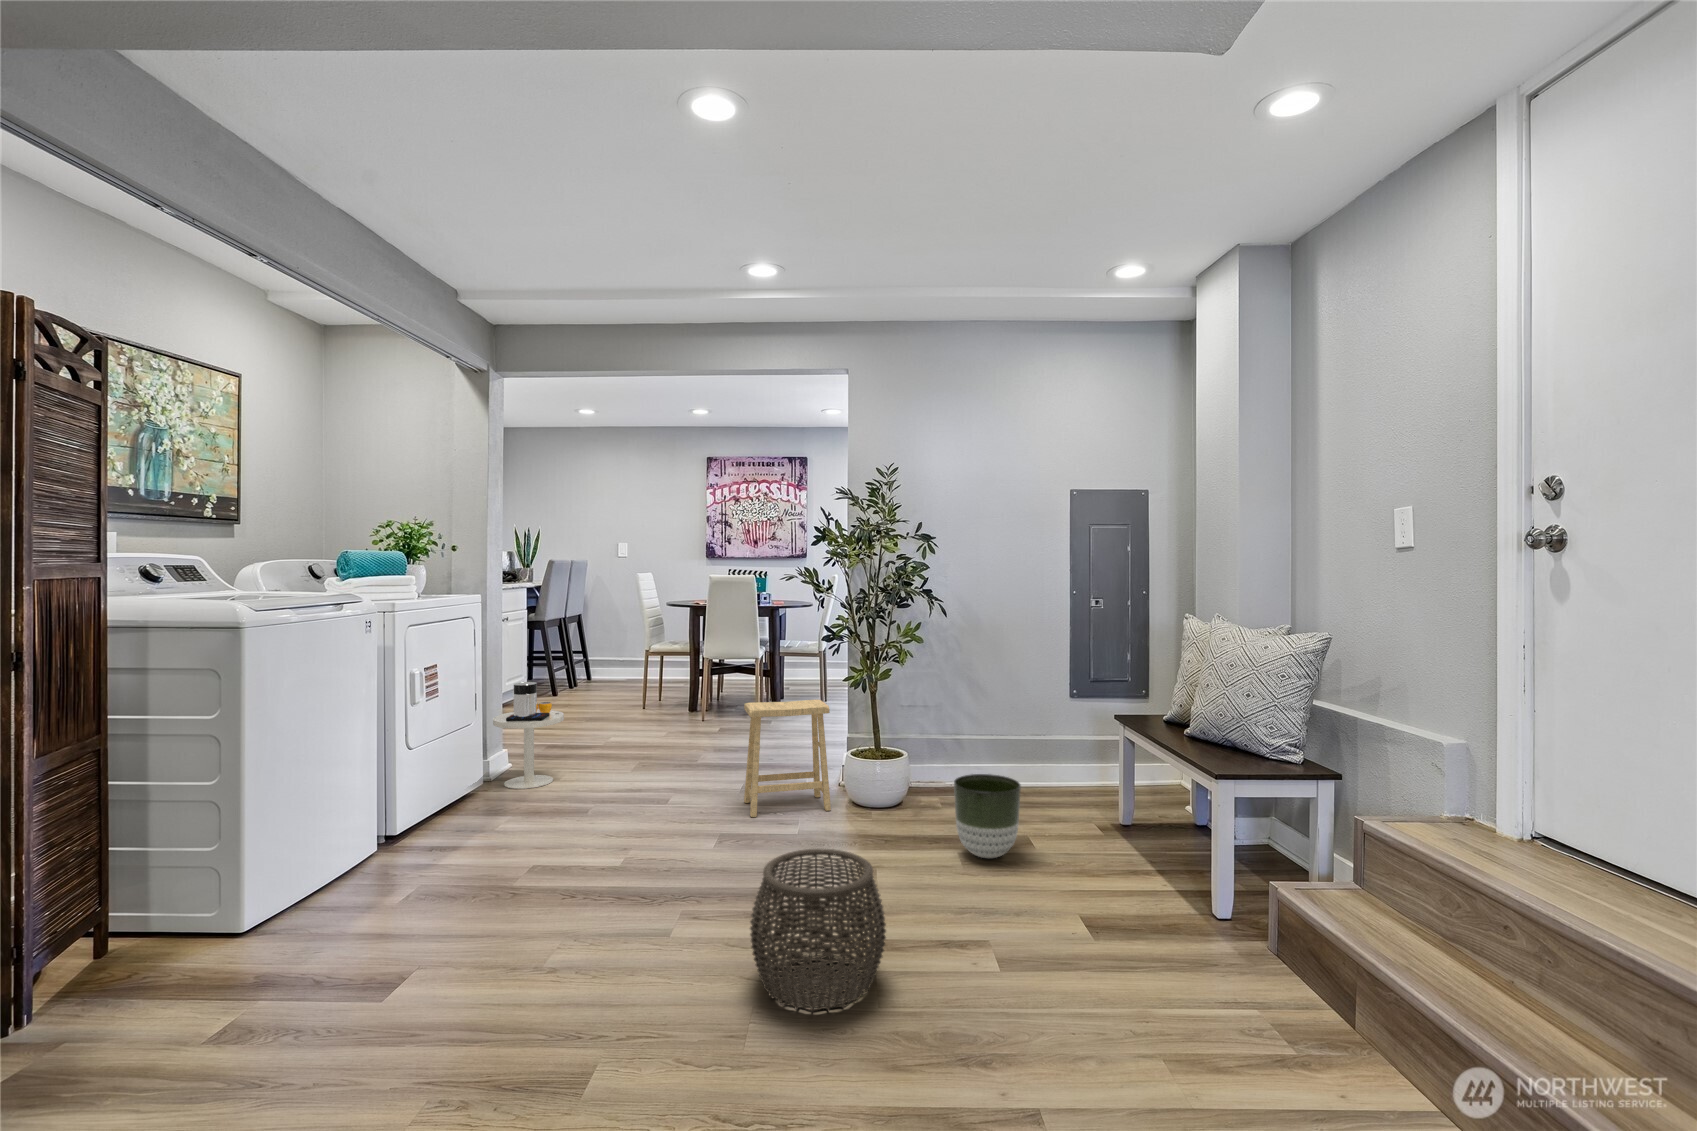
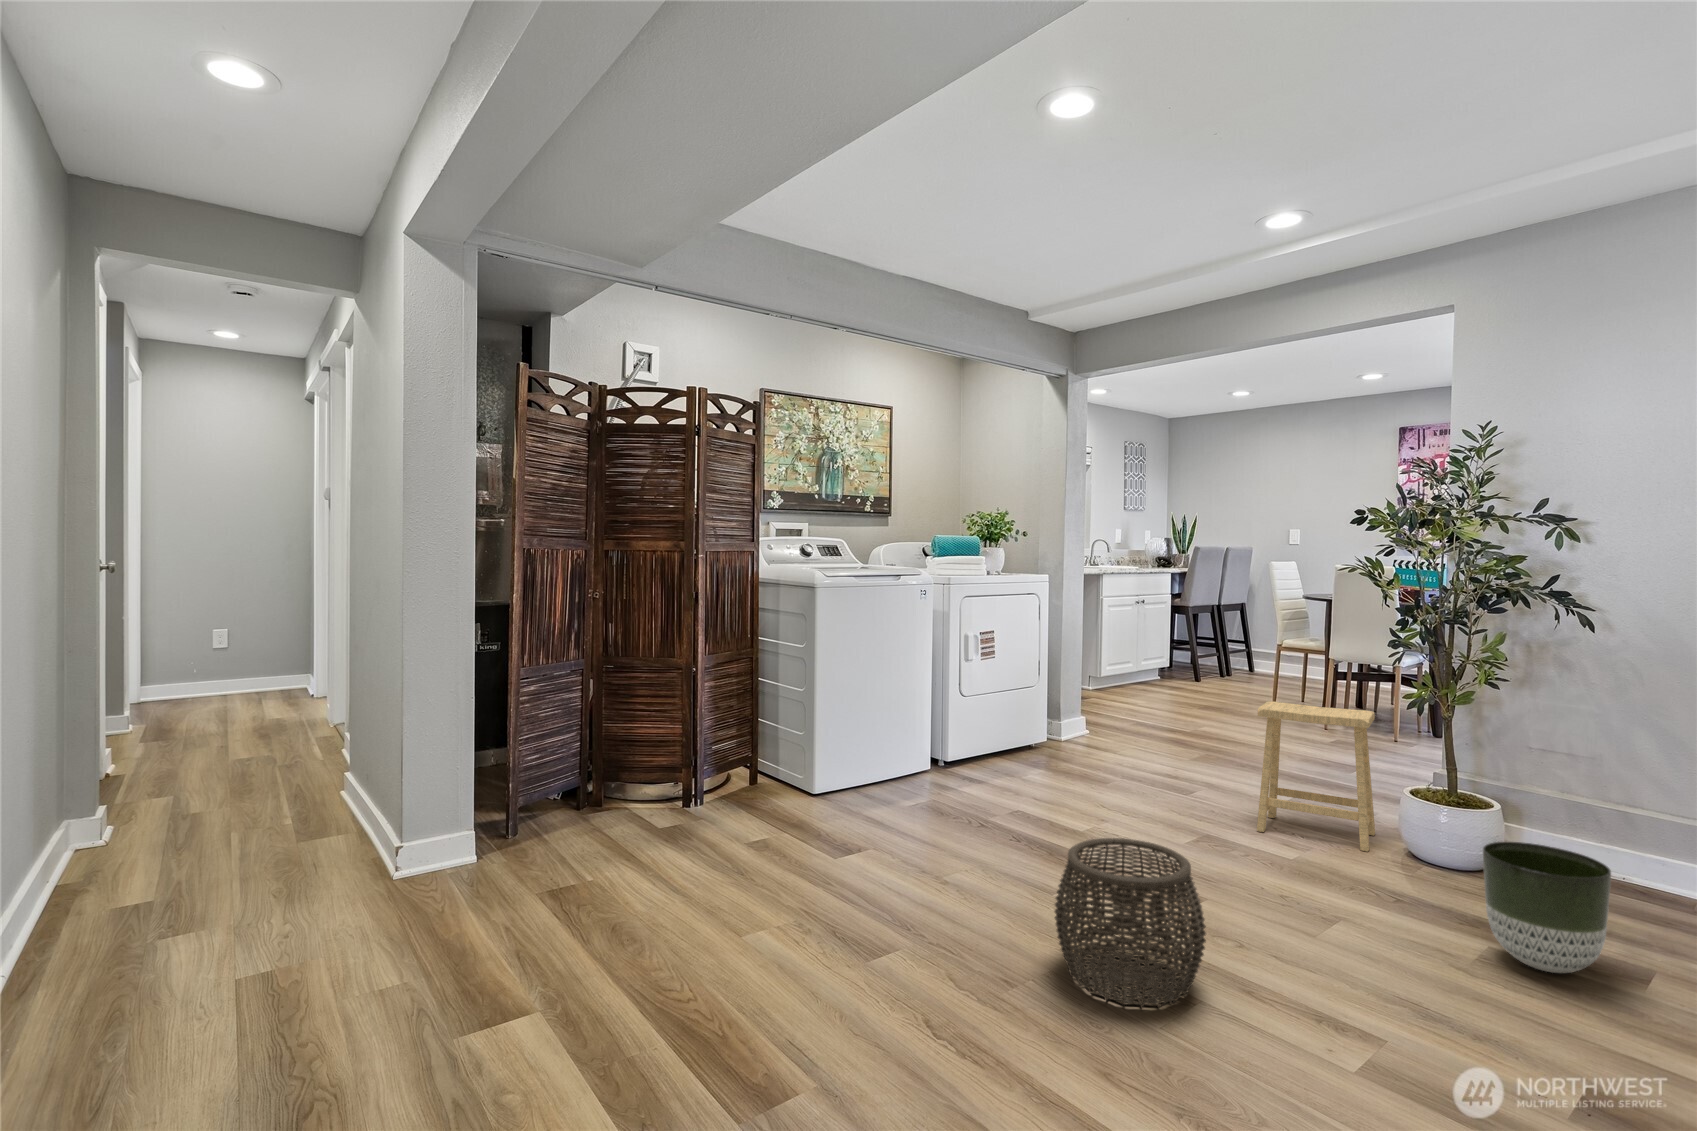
side table: present [493,681,564,789] -> none [1053,655,1117,756]

